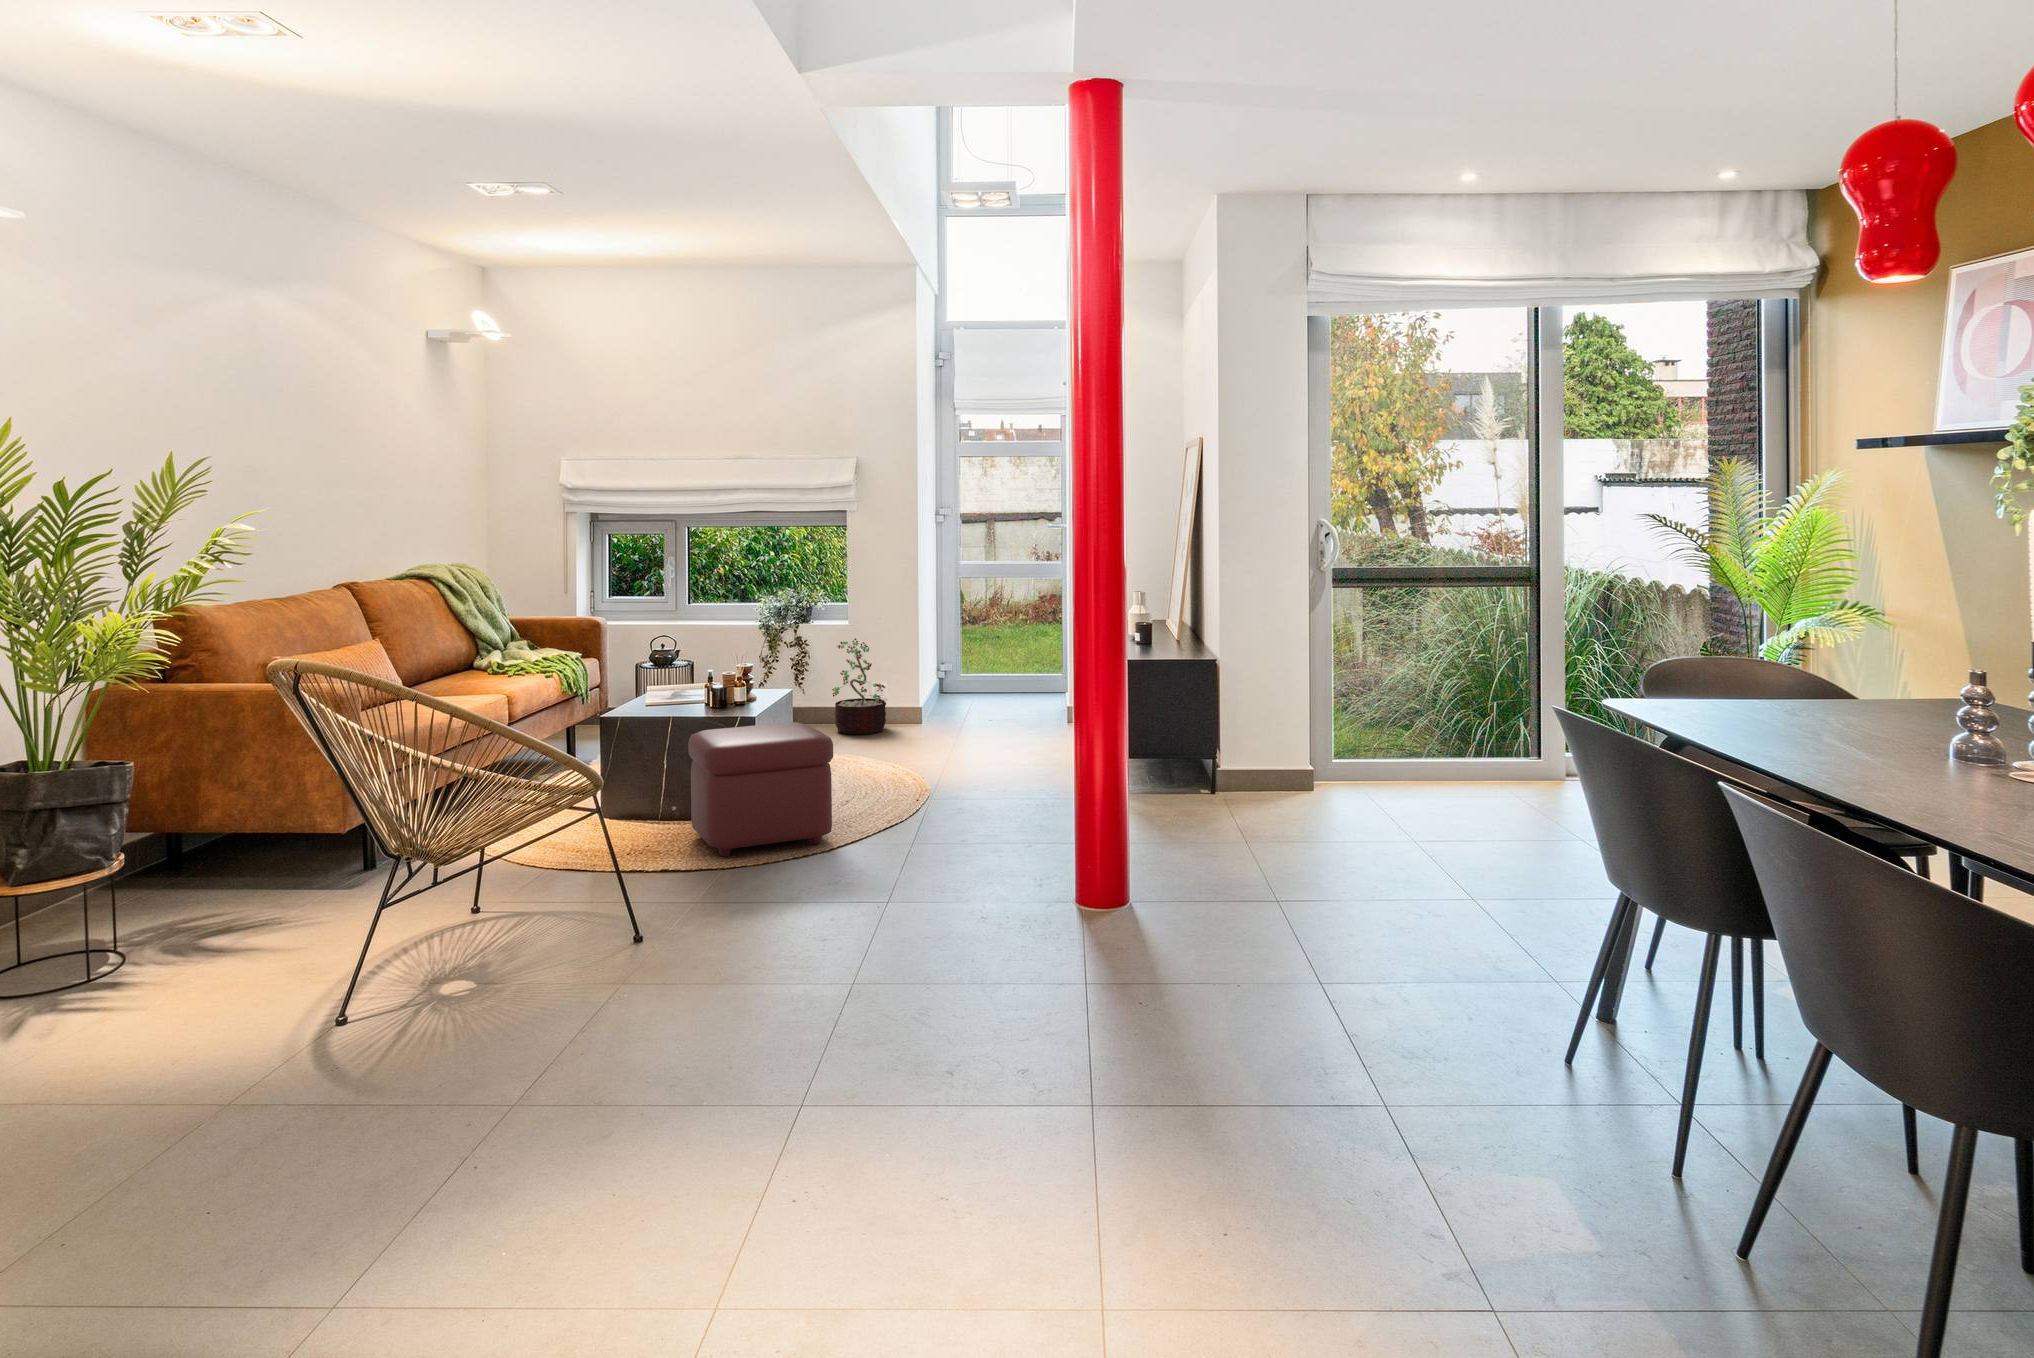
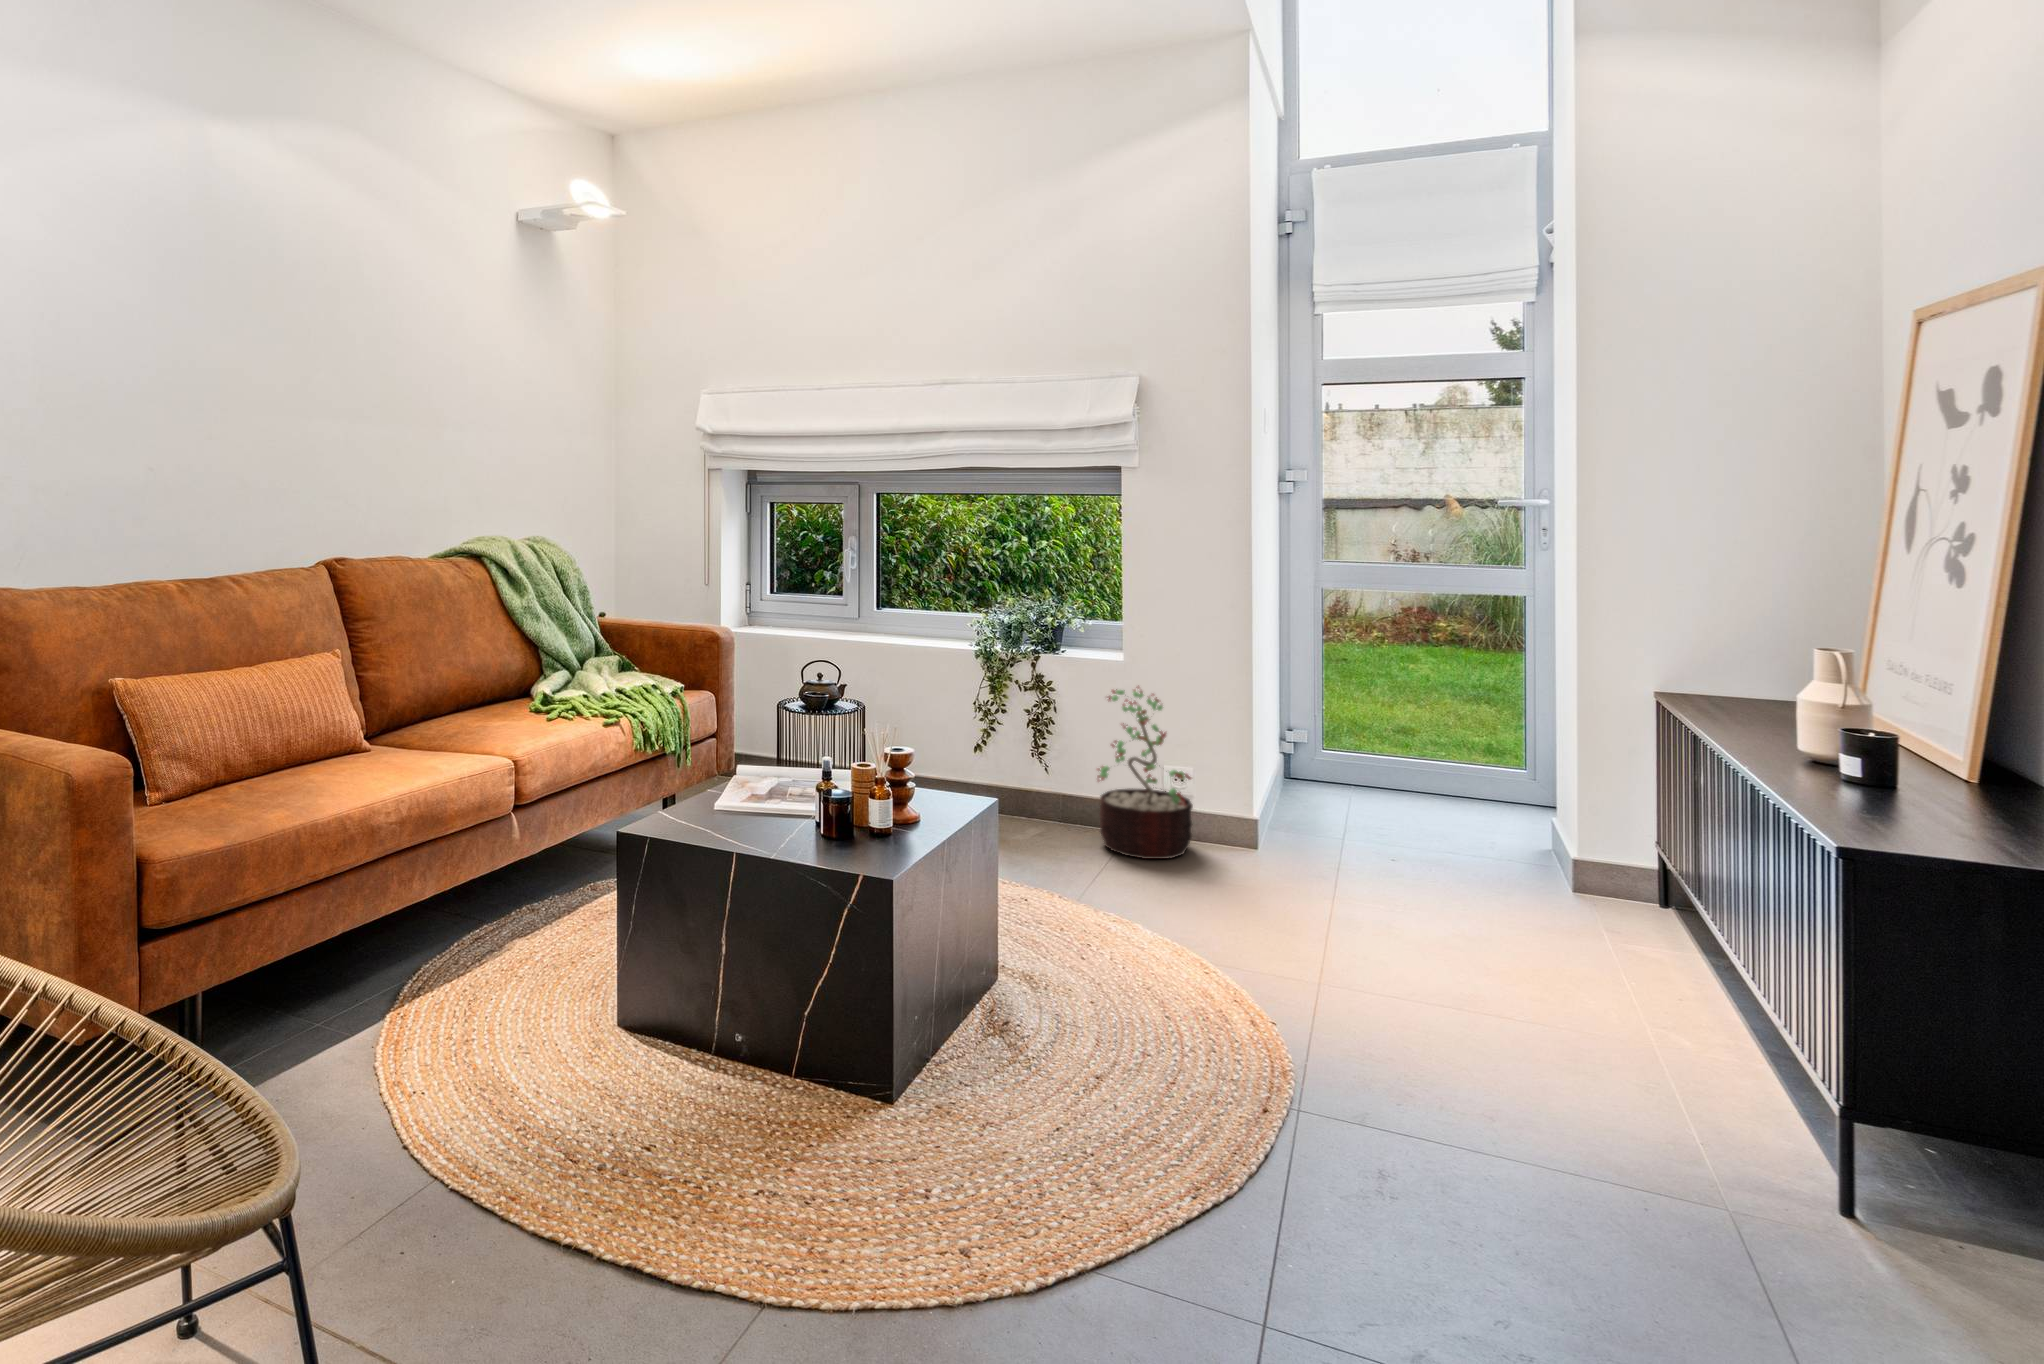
ottoman: present [688,722,833,856] -> none [717,908,1051,1269]

